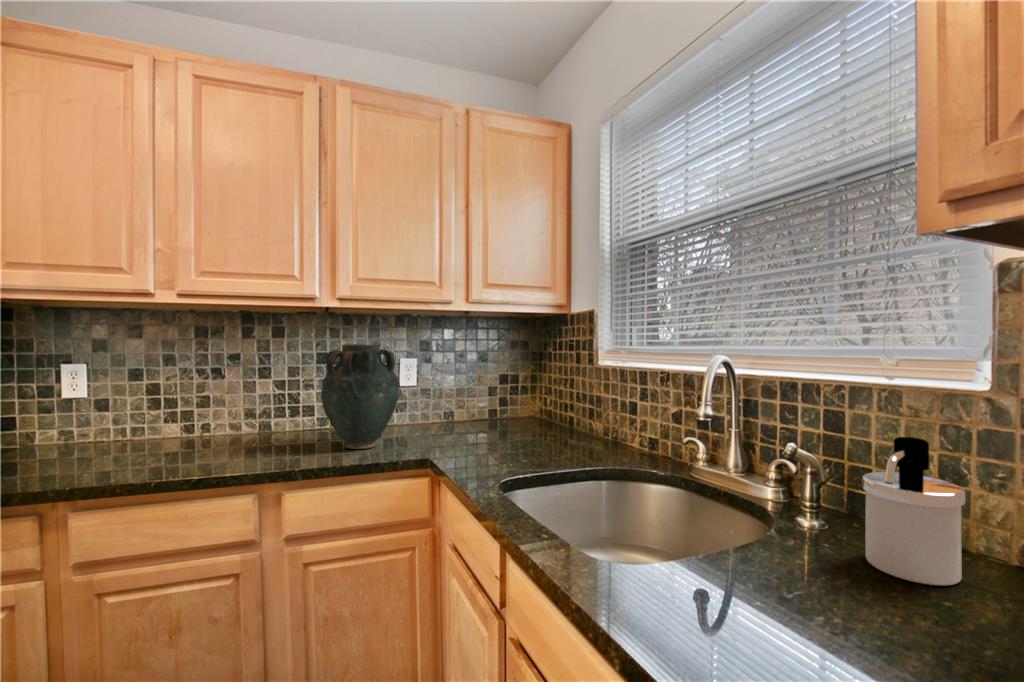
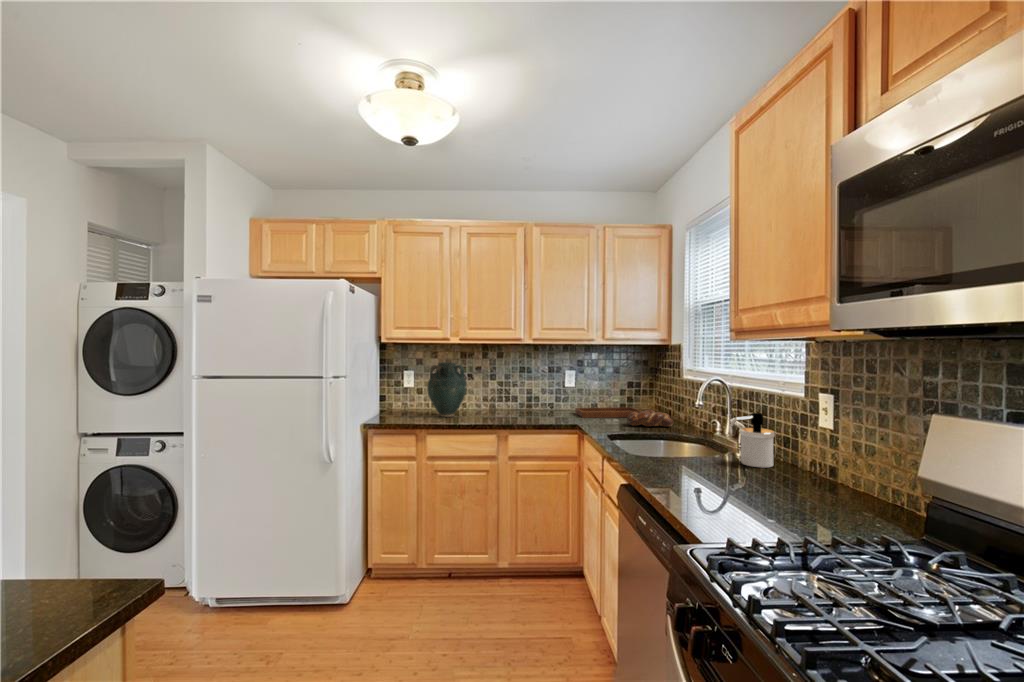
vase: present [321,344,400,449] -> present [427,362,467,417]
tray: none [419,395,529,439] -> present [575,394,642,418]
bread loaf: none [516,421,595,453] -> present [628,410,673,426]

